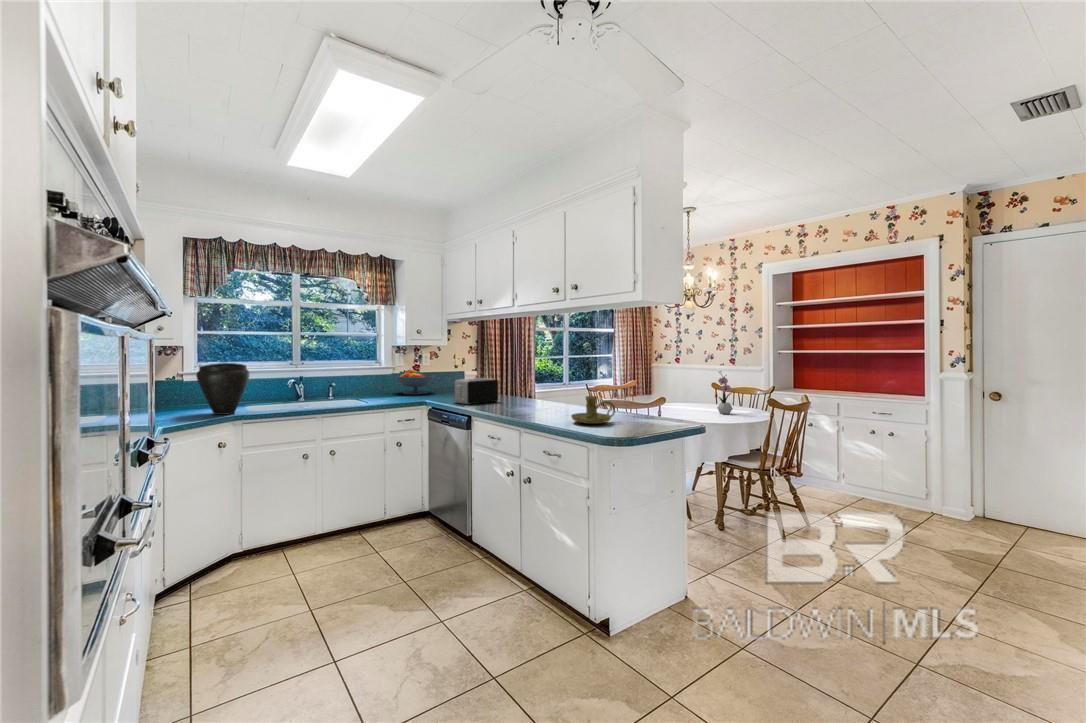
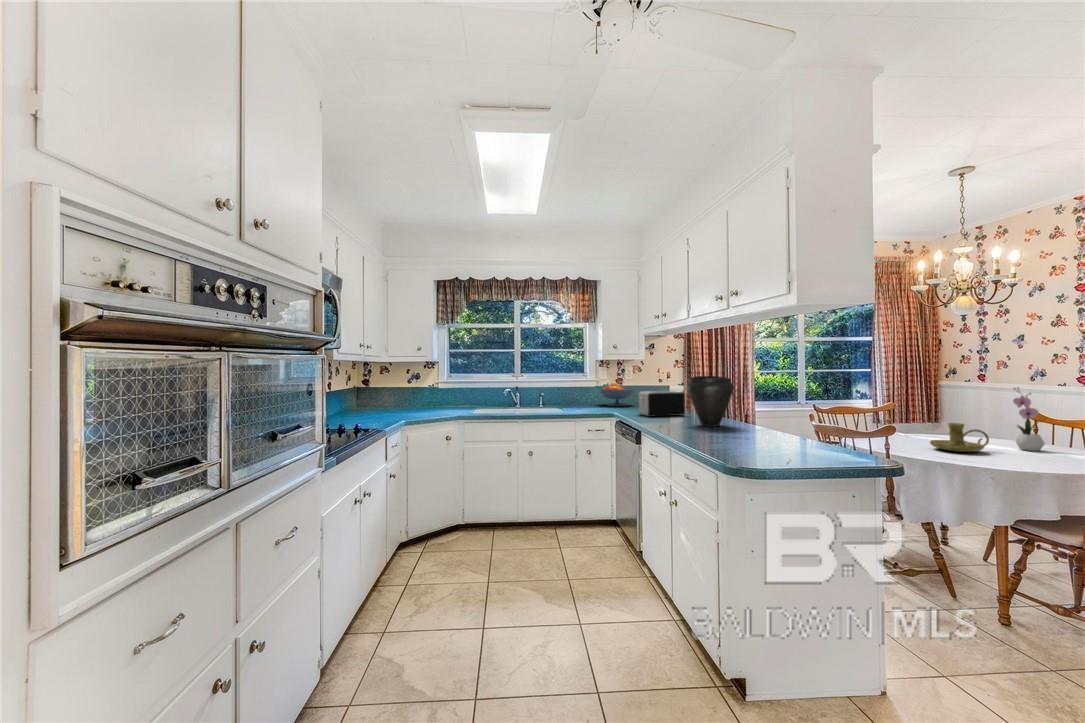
vase: present [196,363,249,415] -> present [687,376,734,426]
candle holder: present [571,396,615,424] -> present [930,423,989,452]

